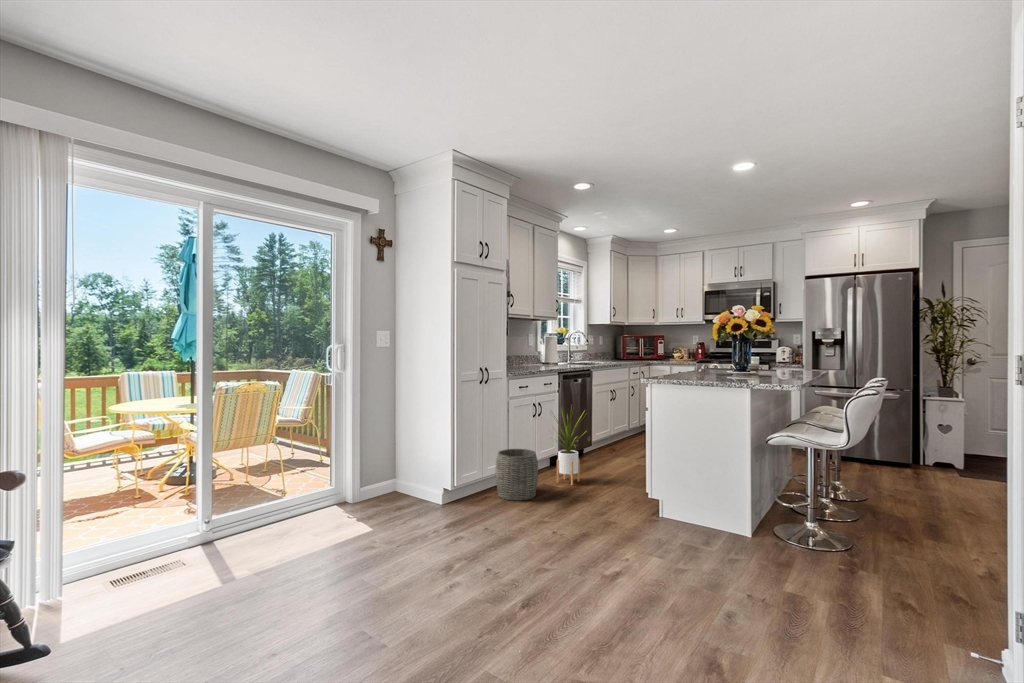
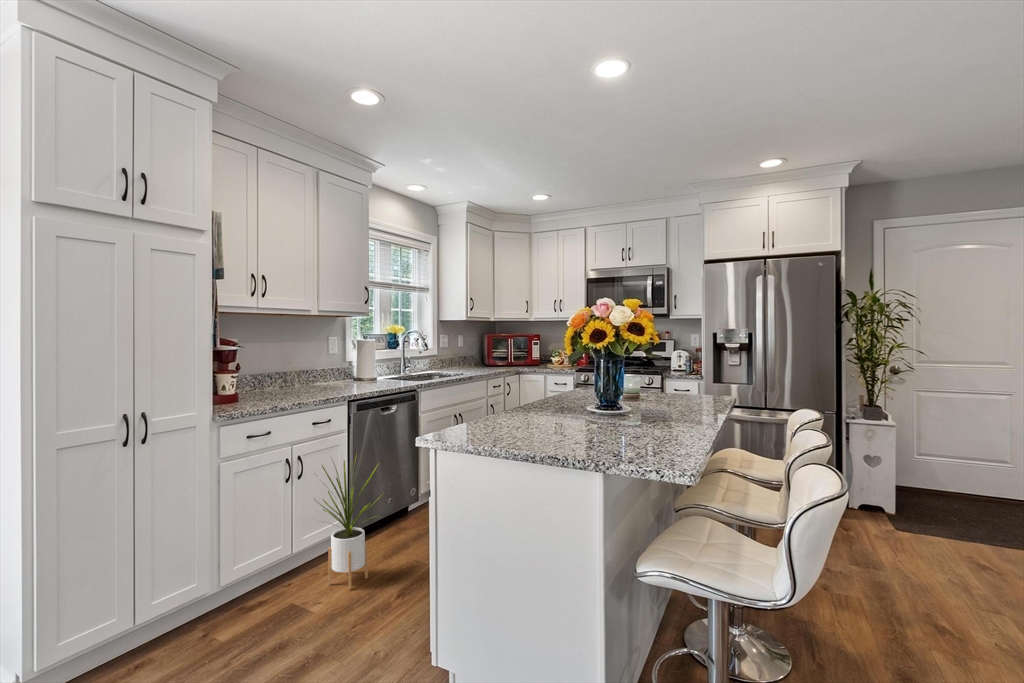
woven basket: present [496,449,538,501] -> none [191,541,275,647]

